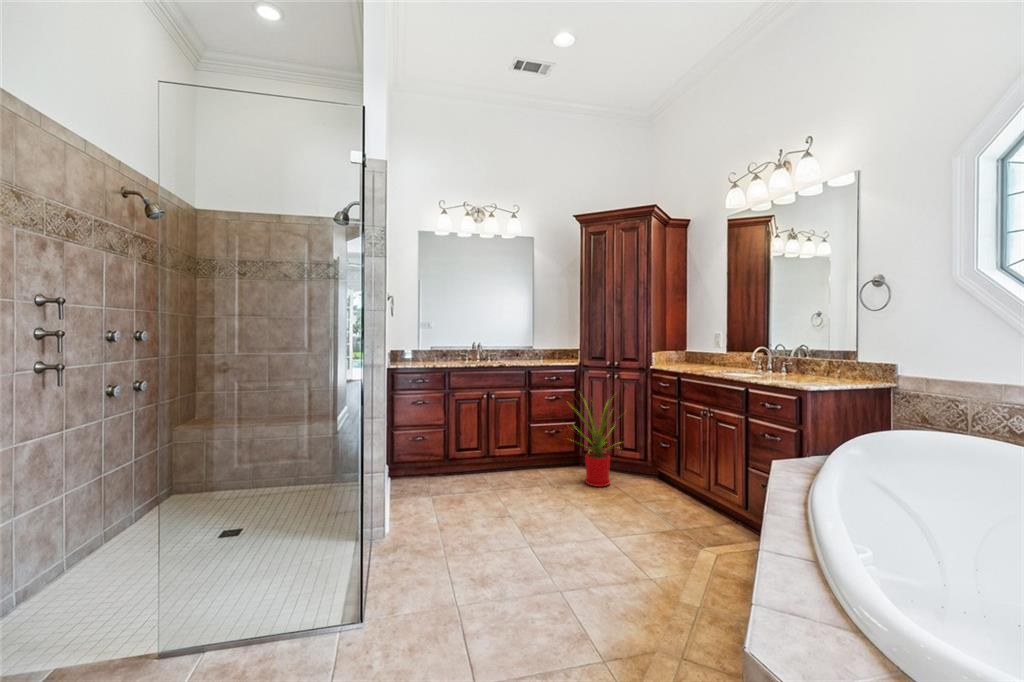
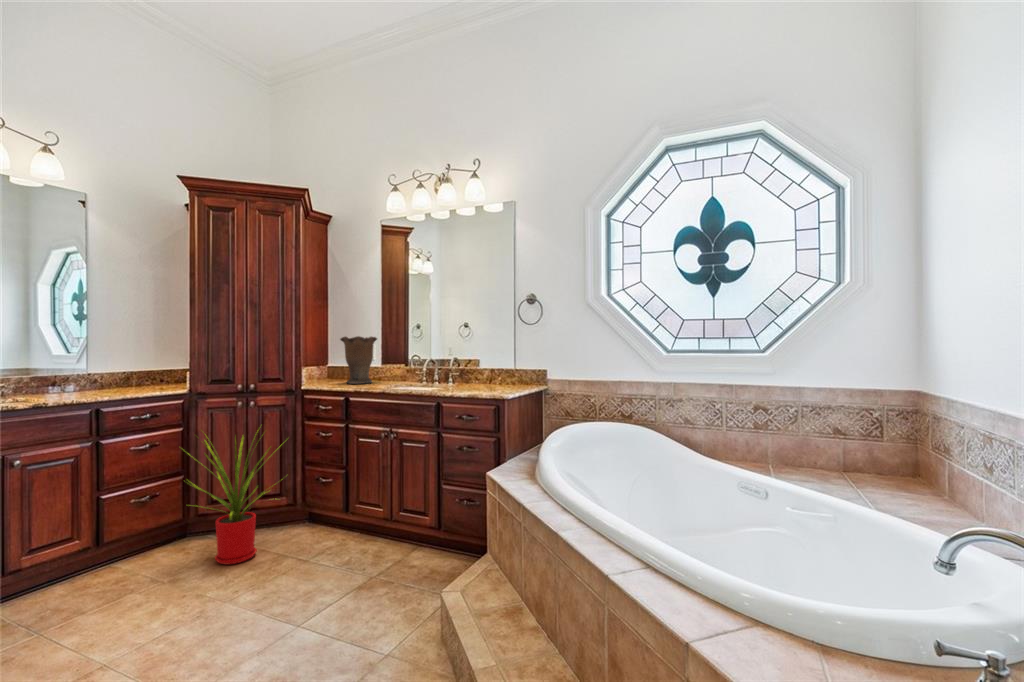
vase: none [684,326,717,367] -> present [340,336,377,384]

